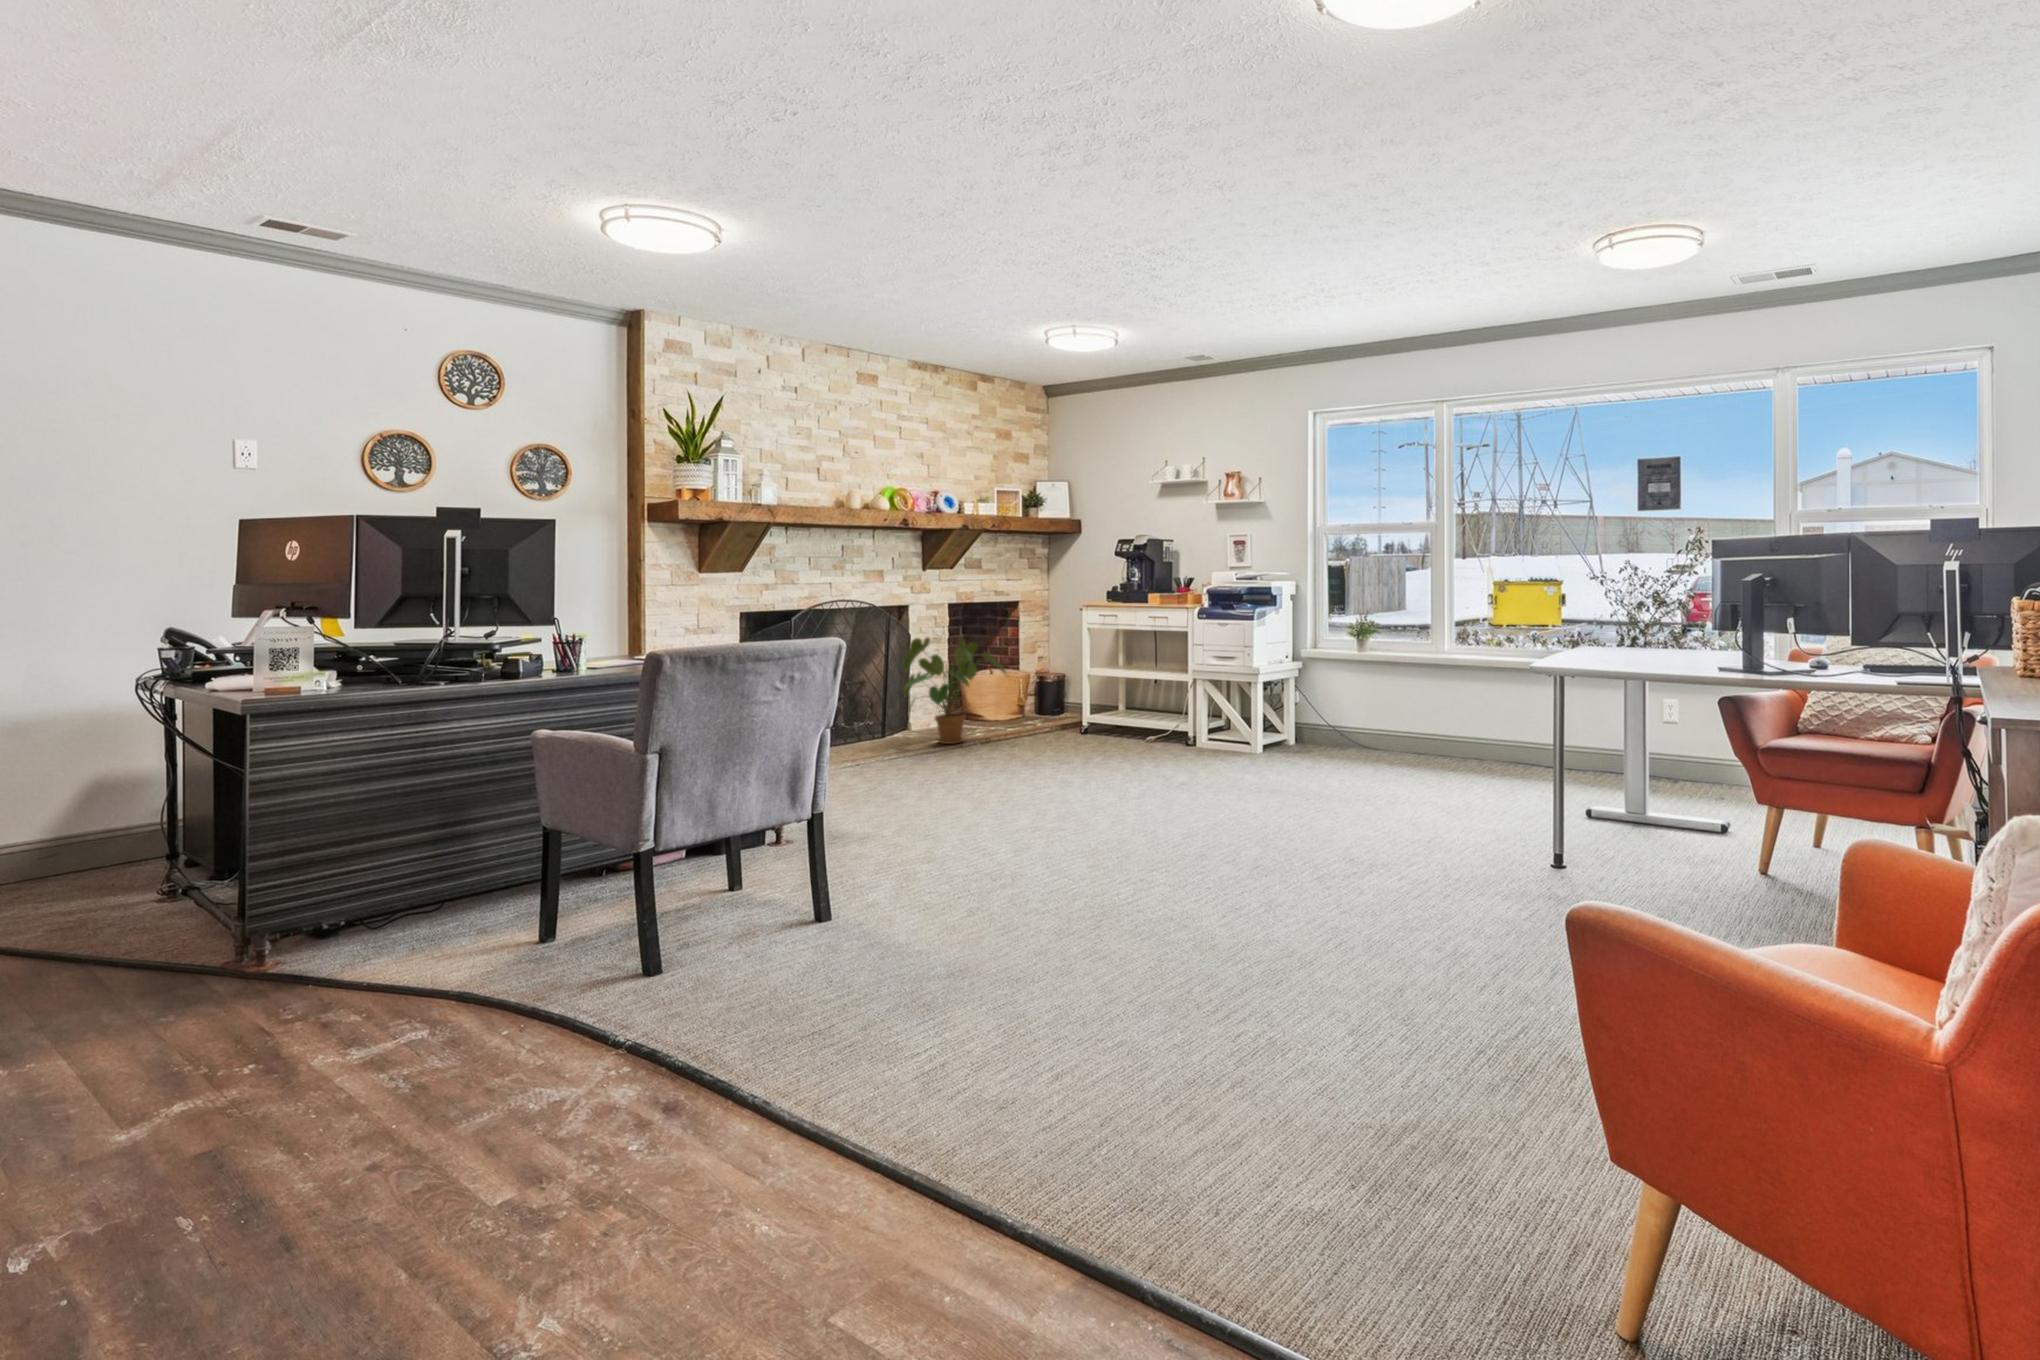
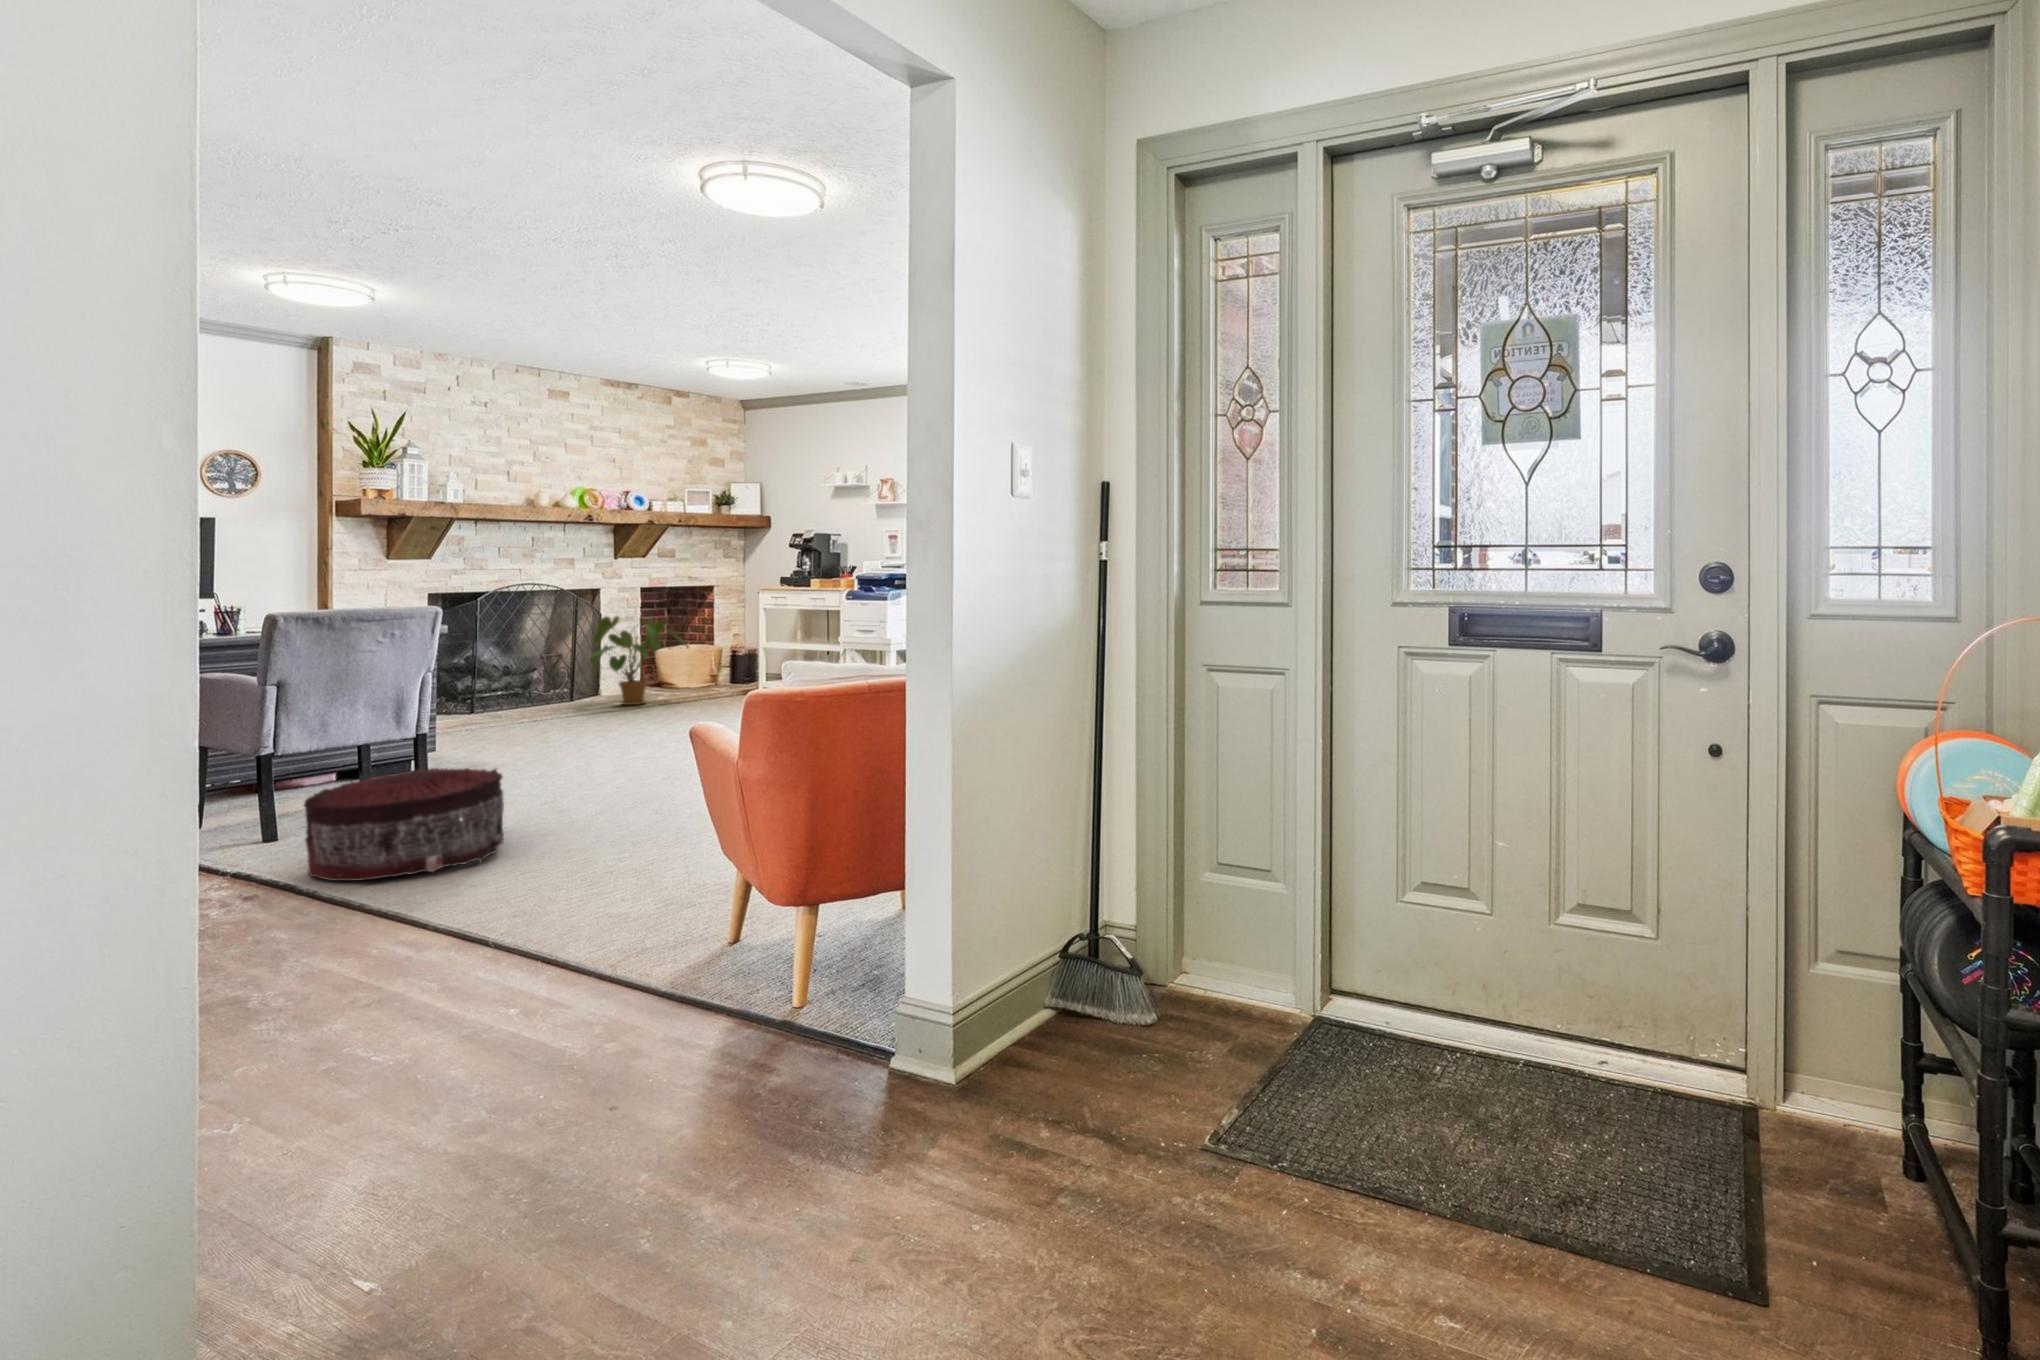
pouf: none [725,870,981,1064] -> present [304,768,504,881]

